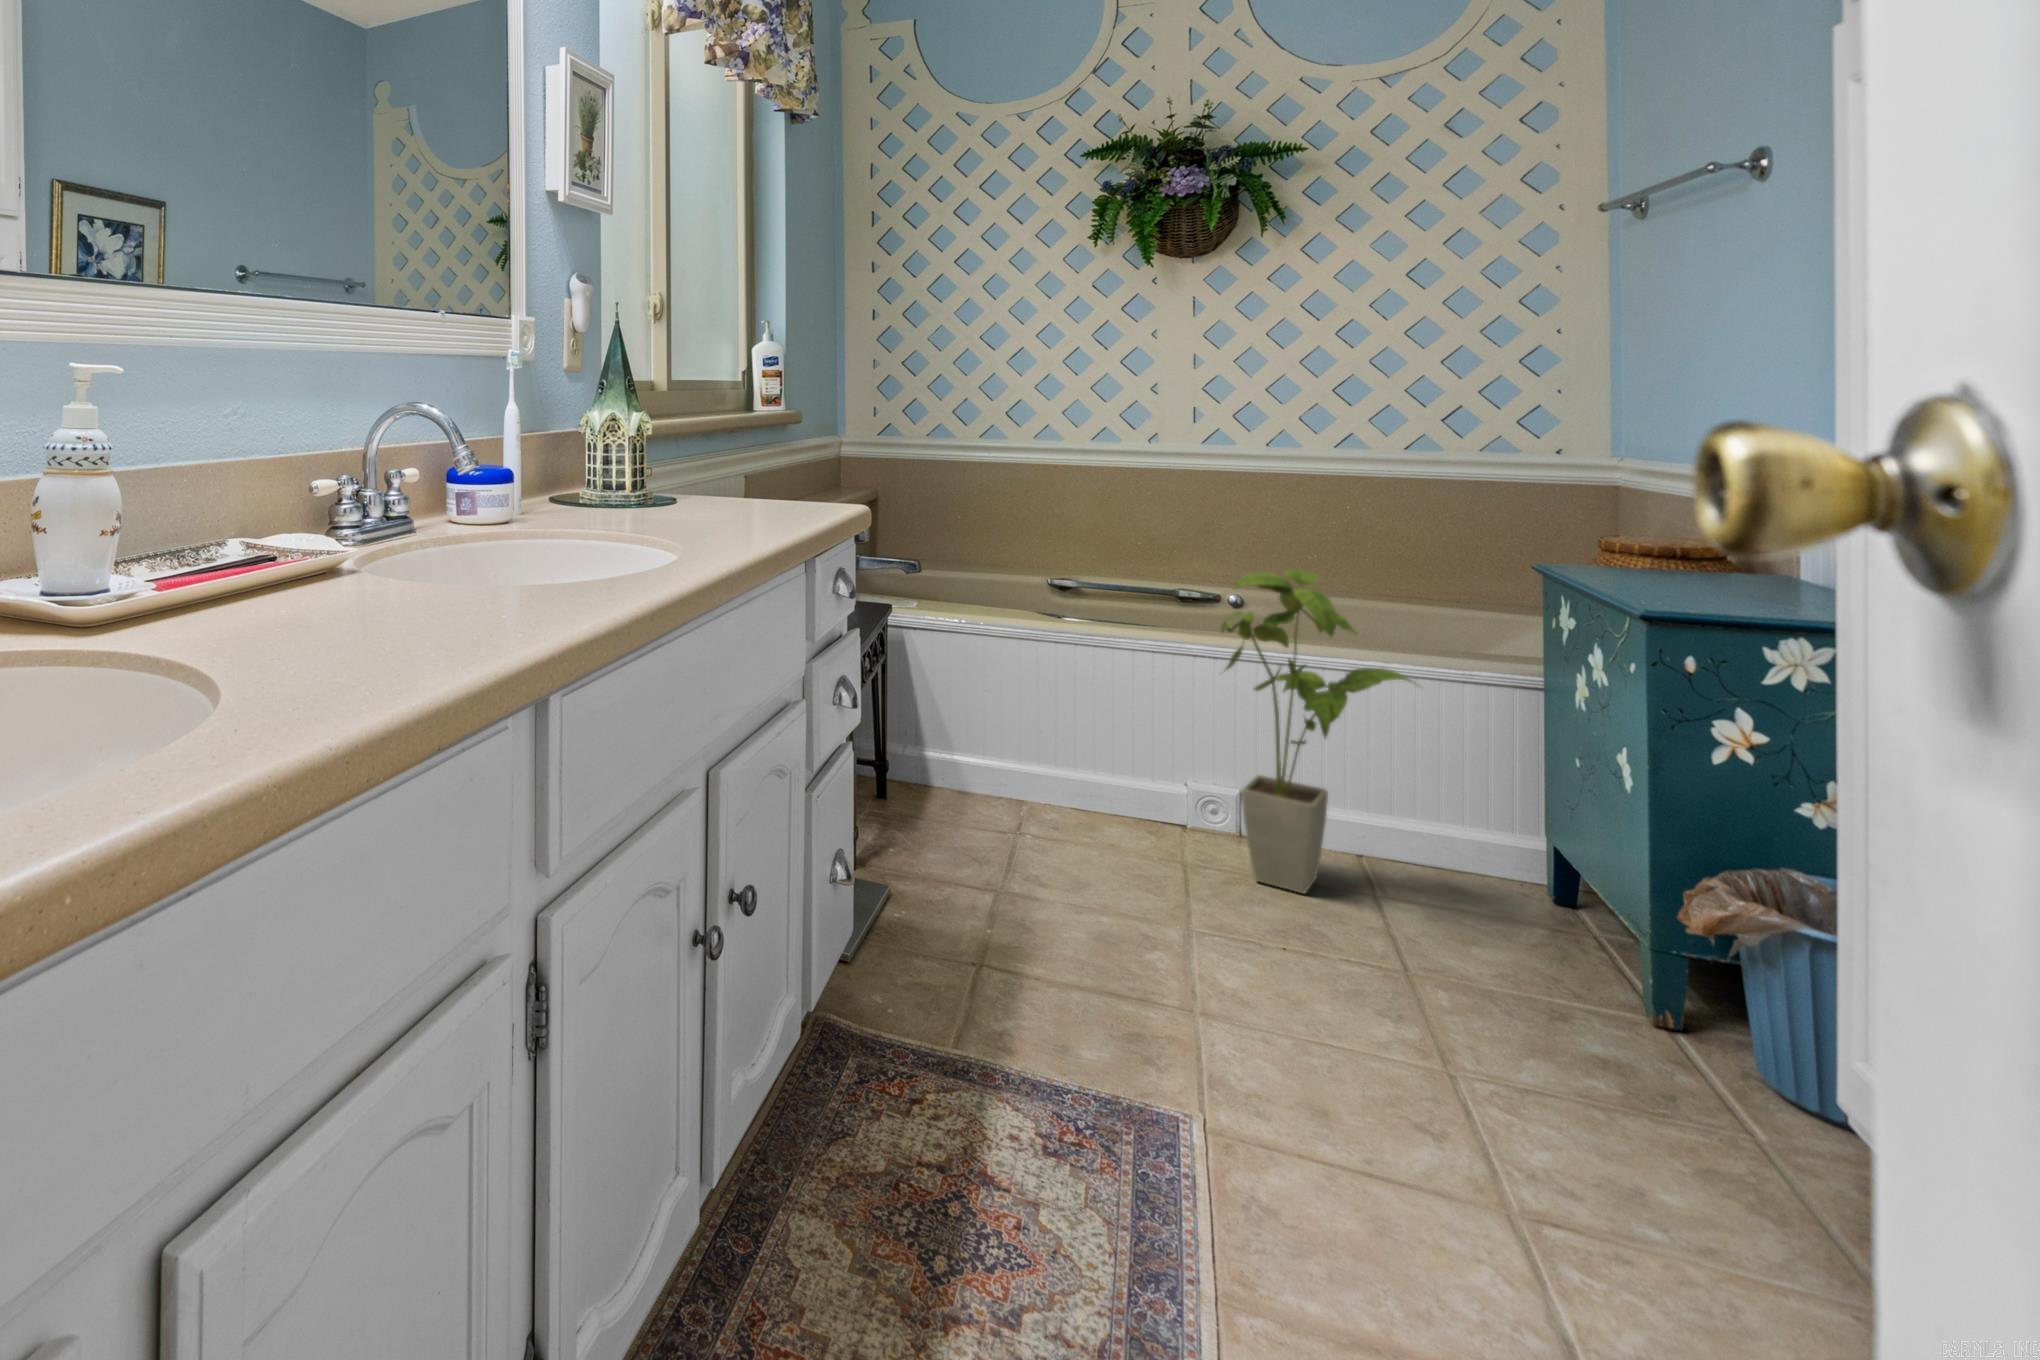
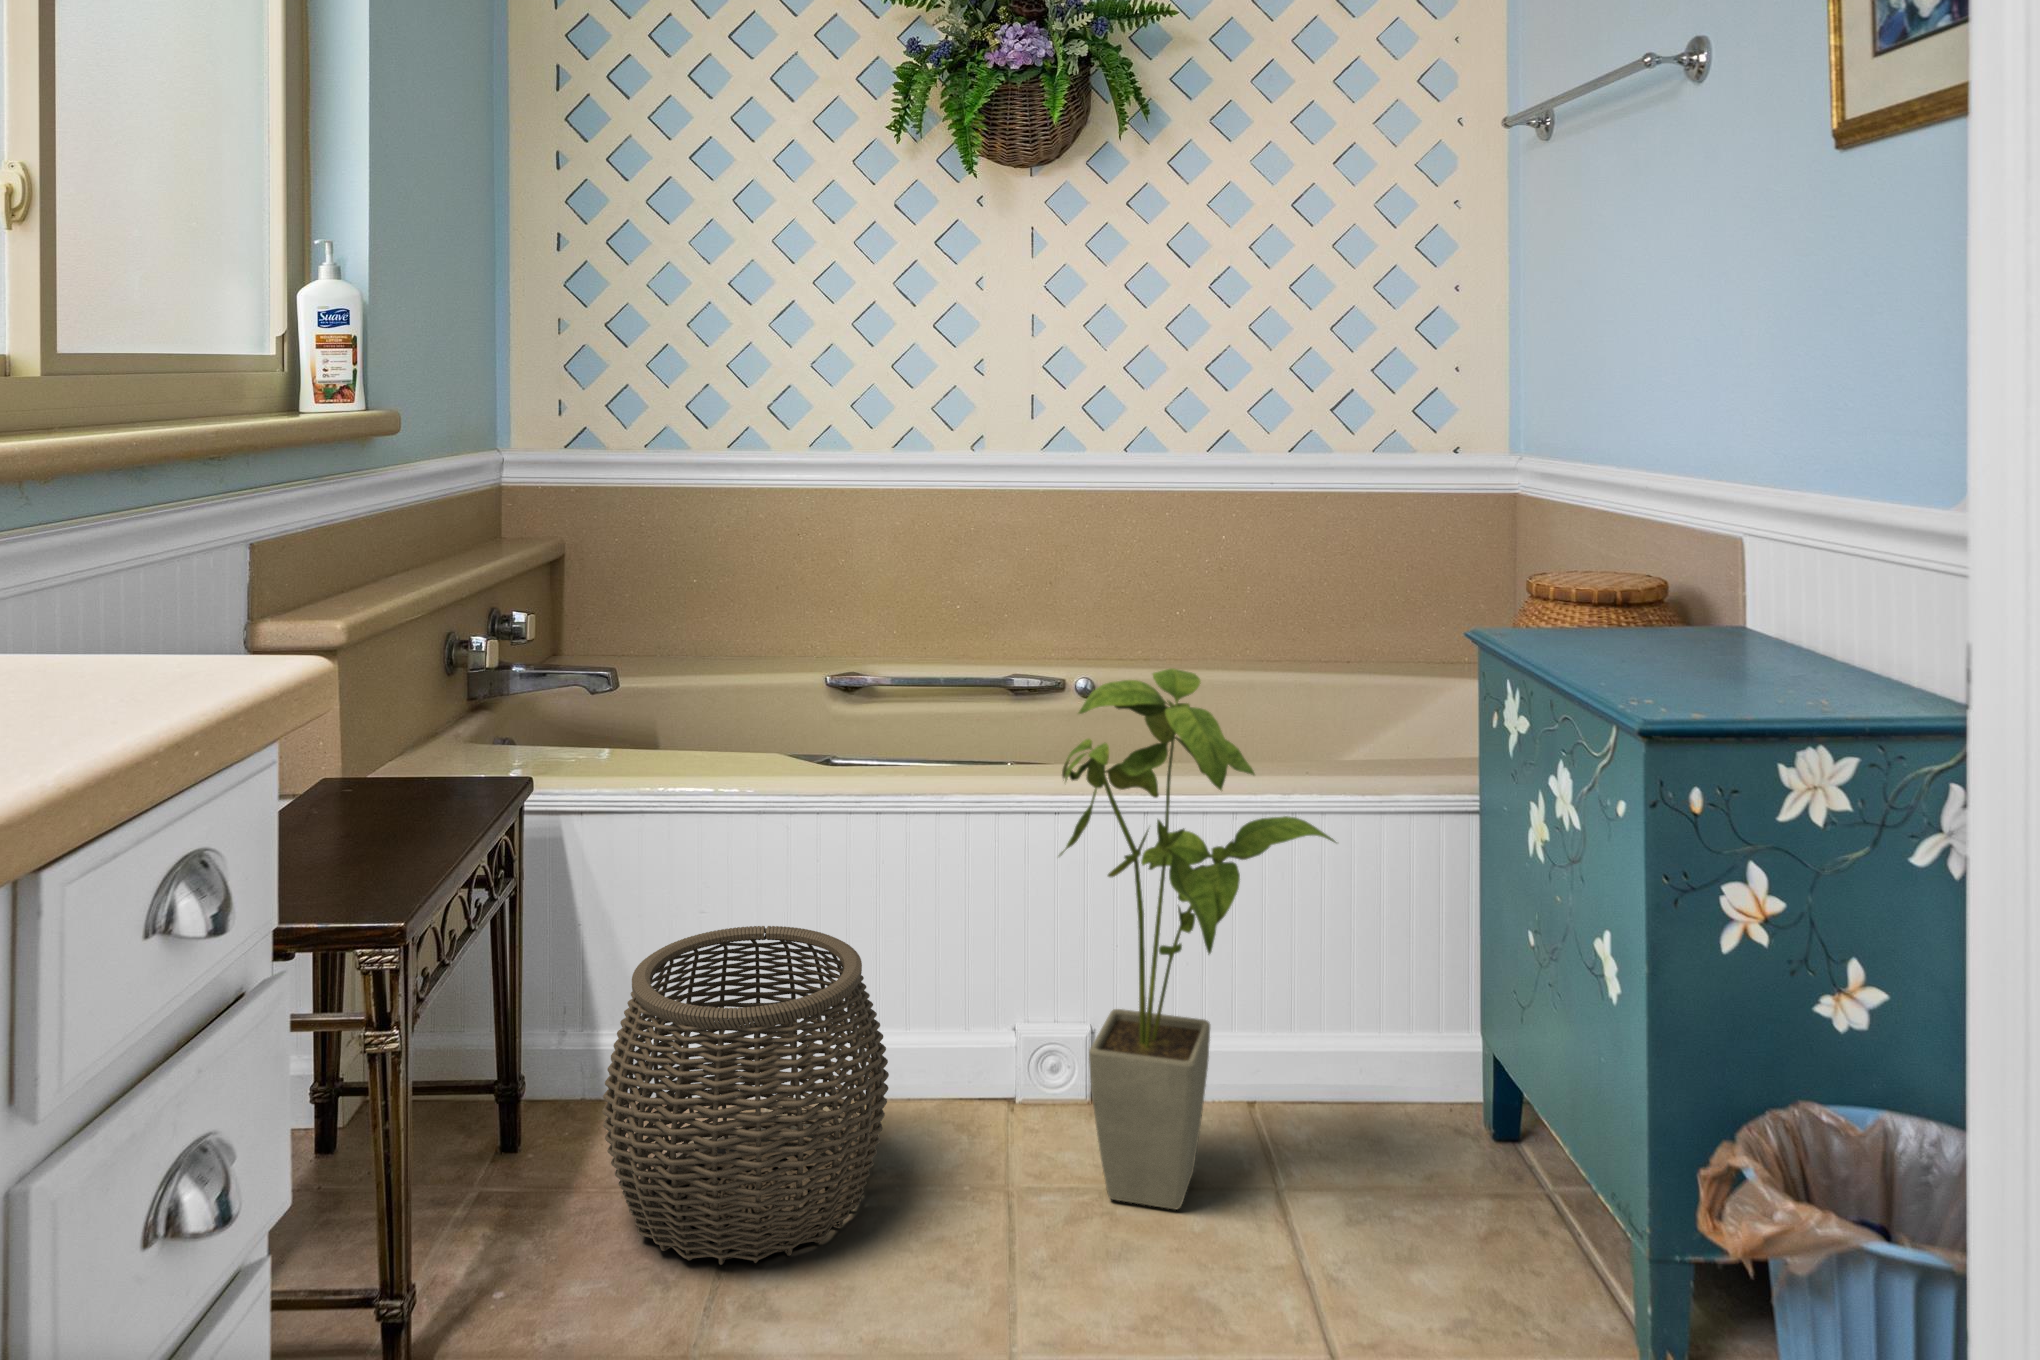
woven basket: none [944,696,1109,866] -> present [602,926,889,1265]

